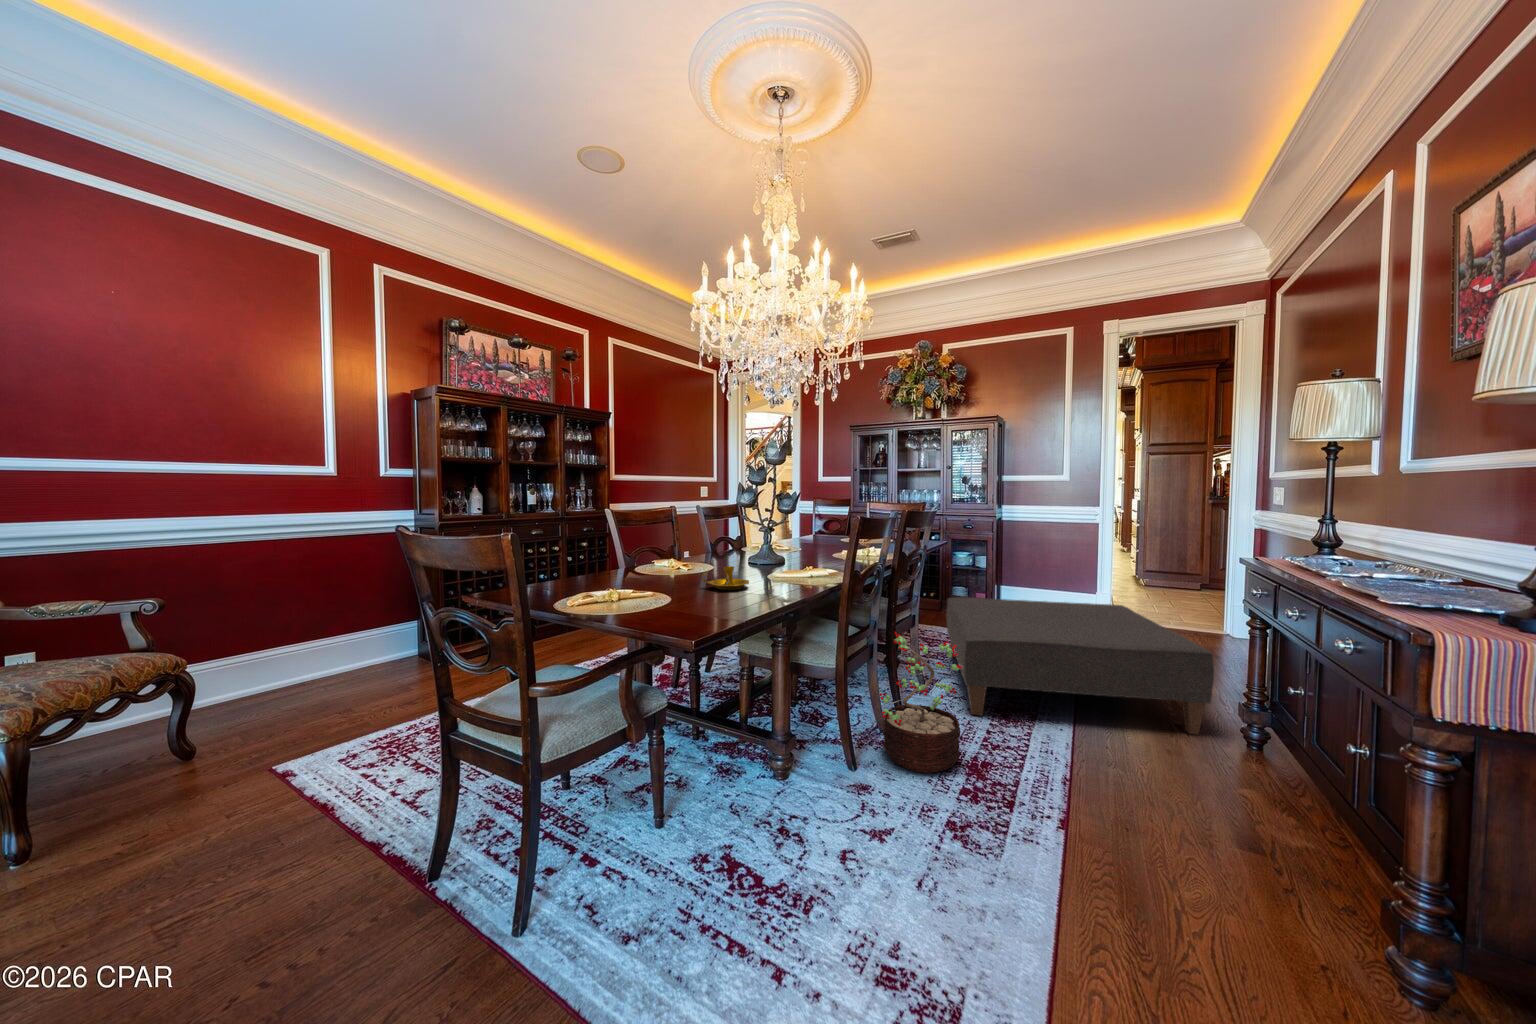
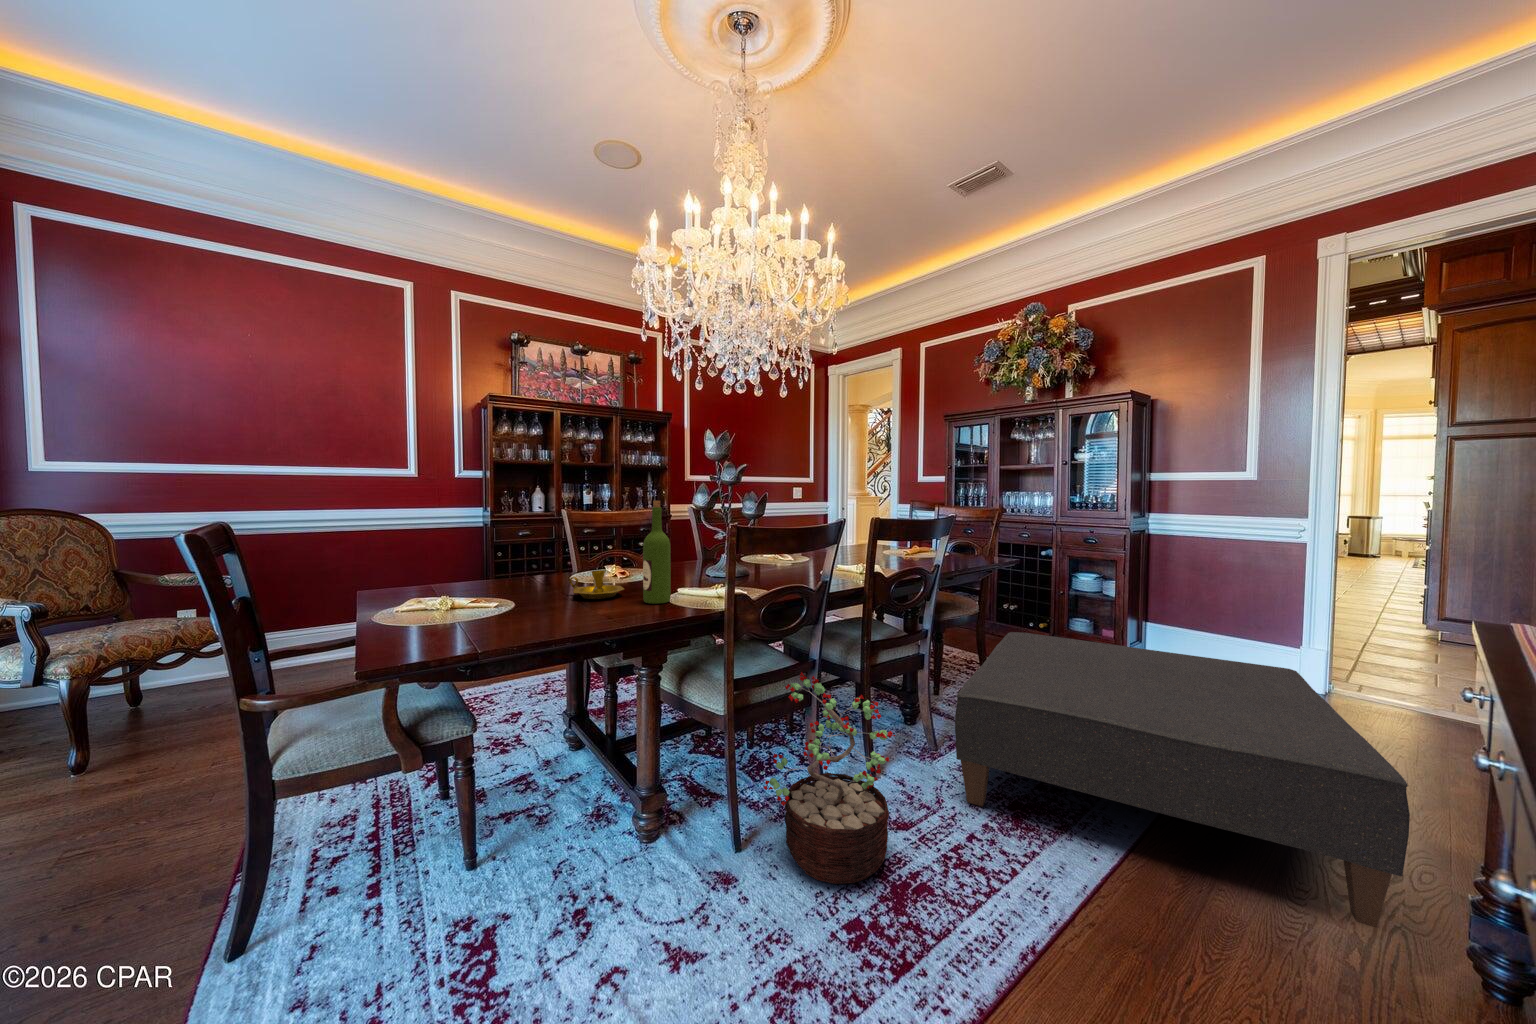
wine bottle: none [776,508,797,590] -> present [643,501,671,604]

